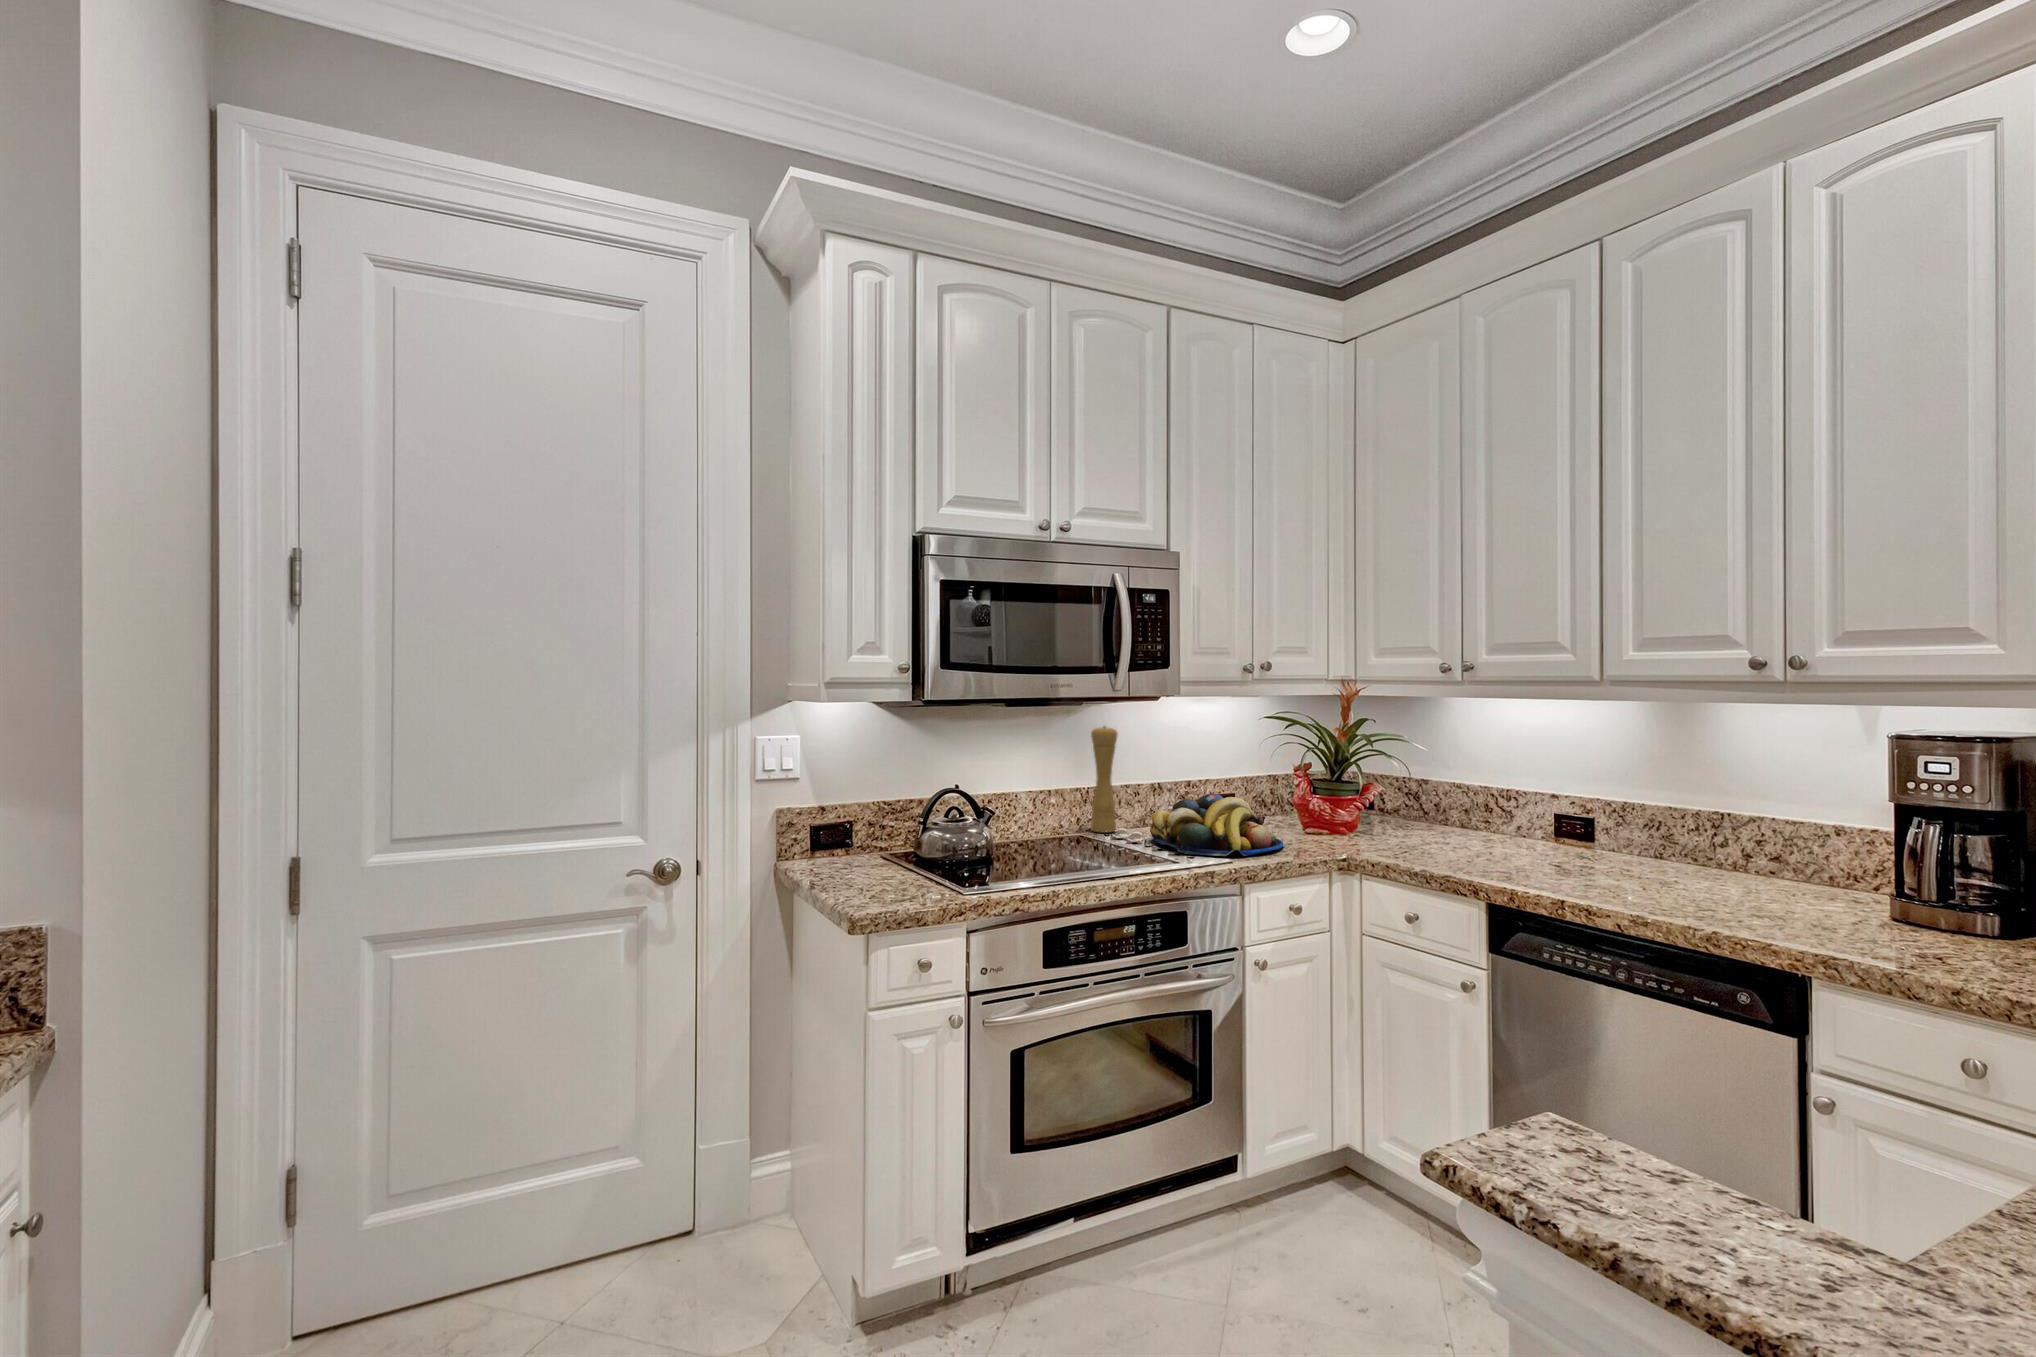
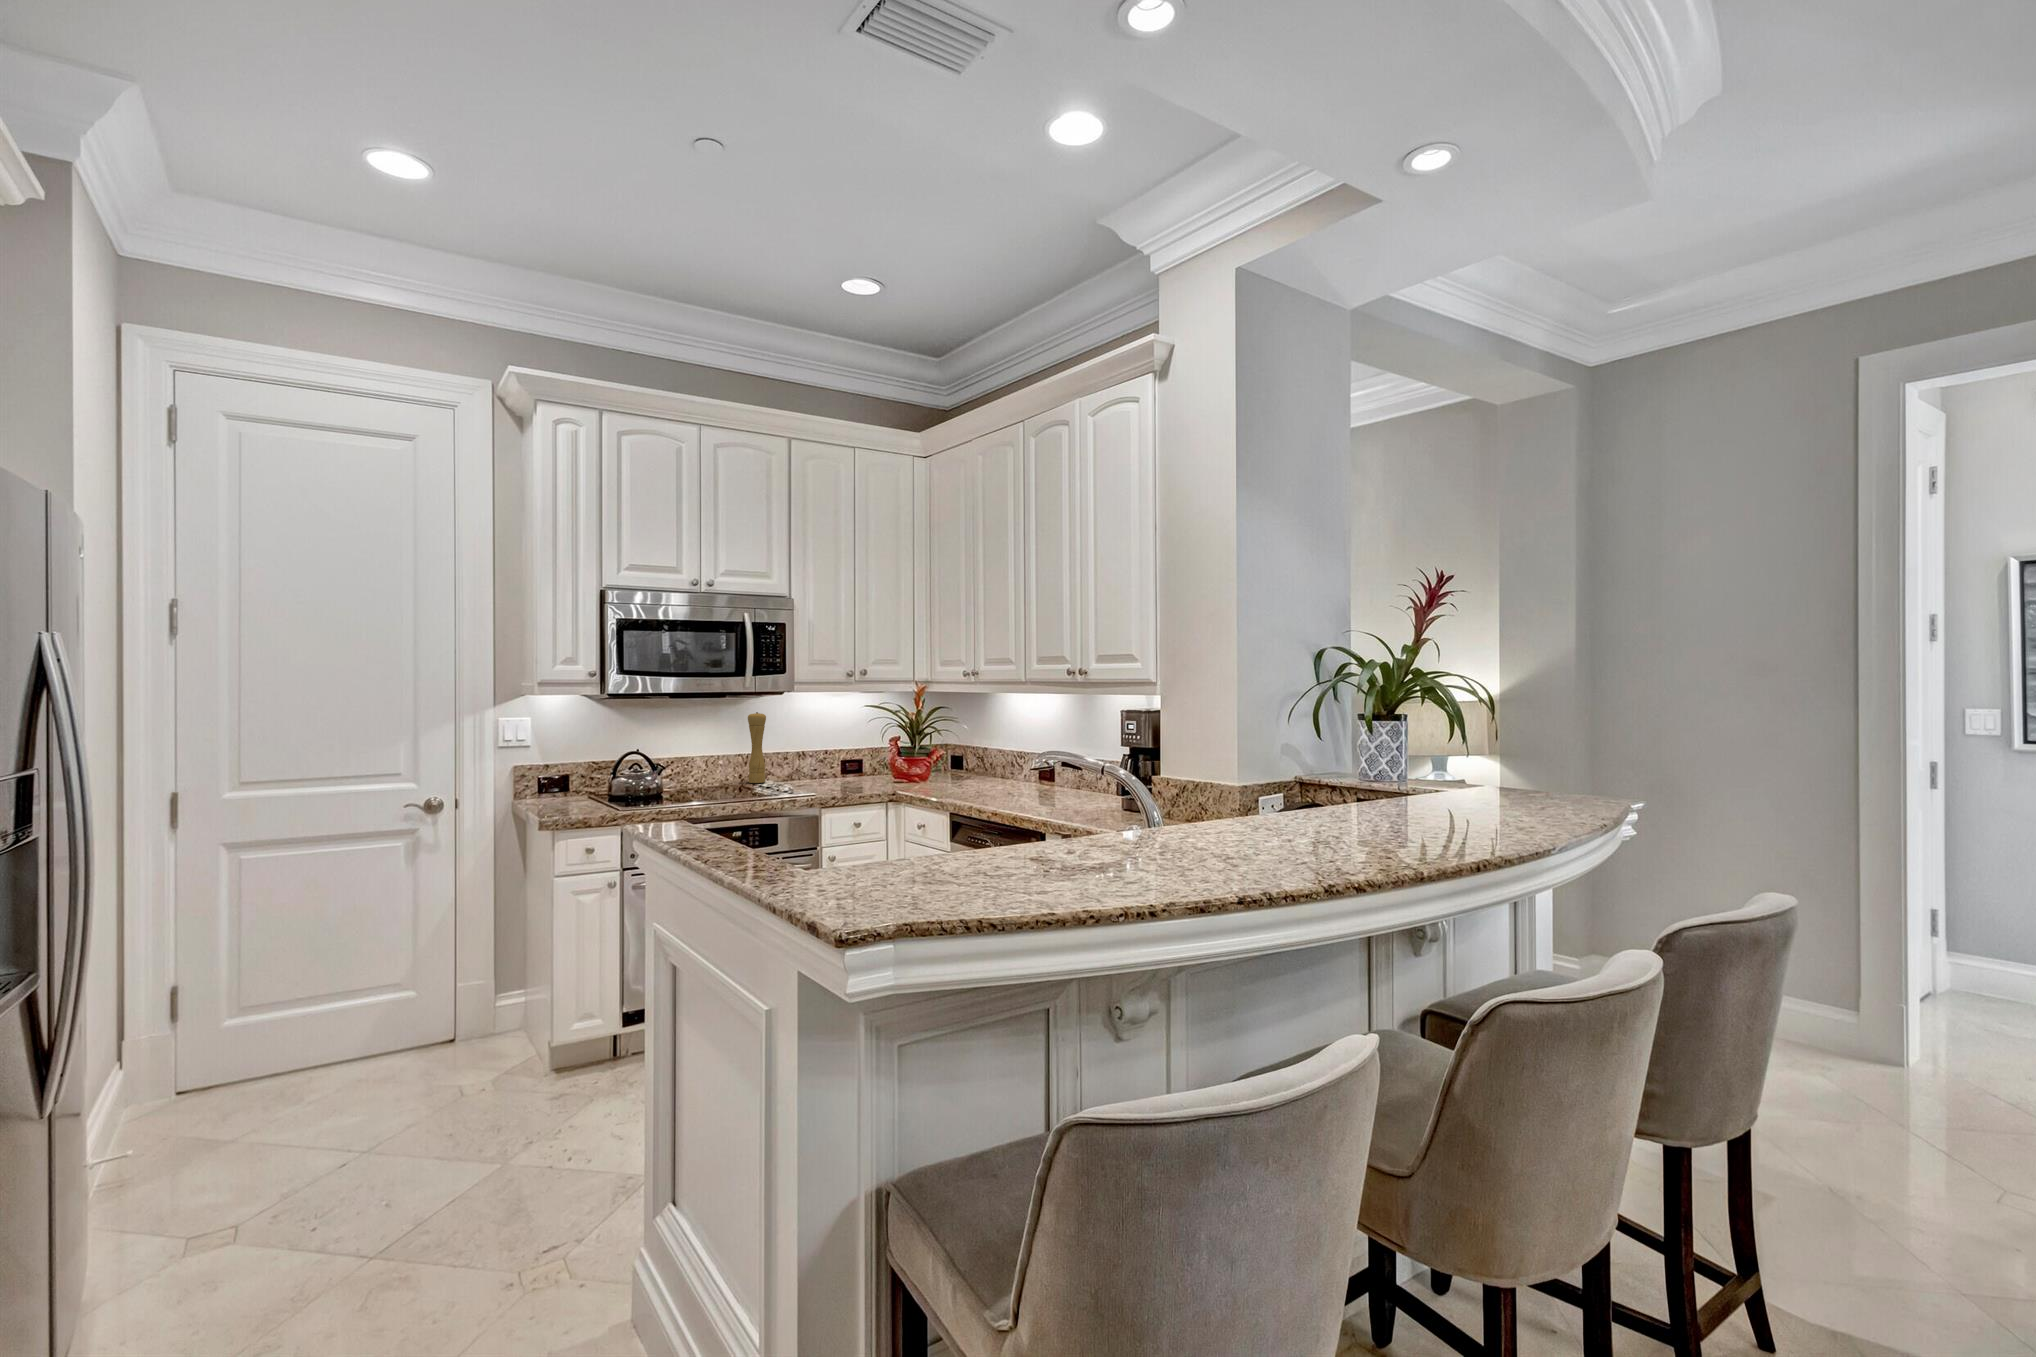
fruit bowl: present [1150,794,1283,856] -> none [780,755,867,792]

